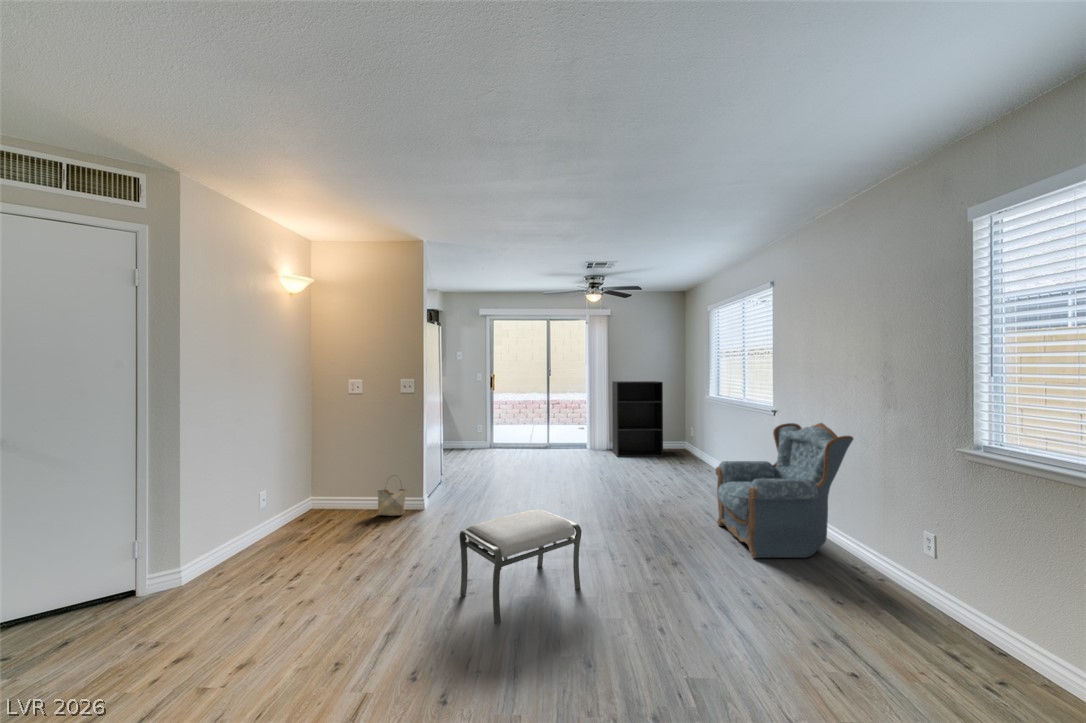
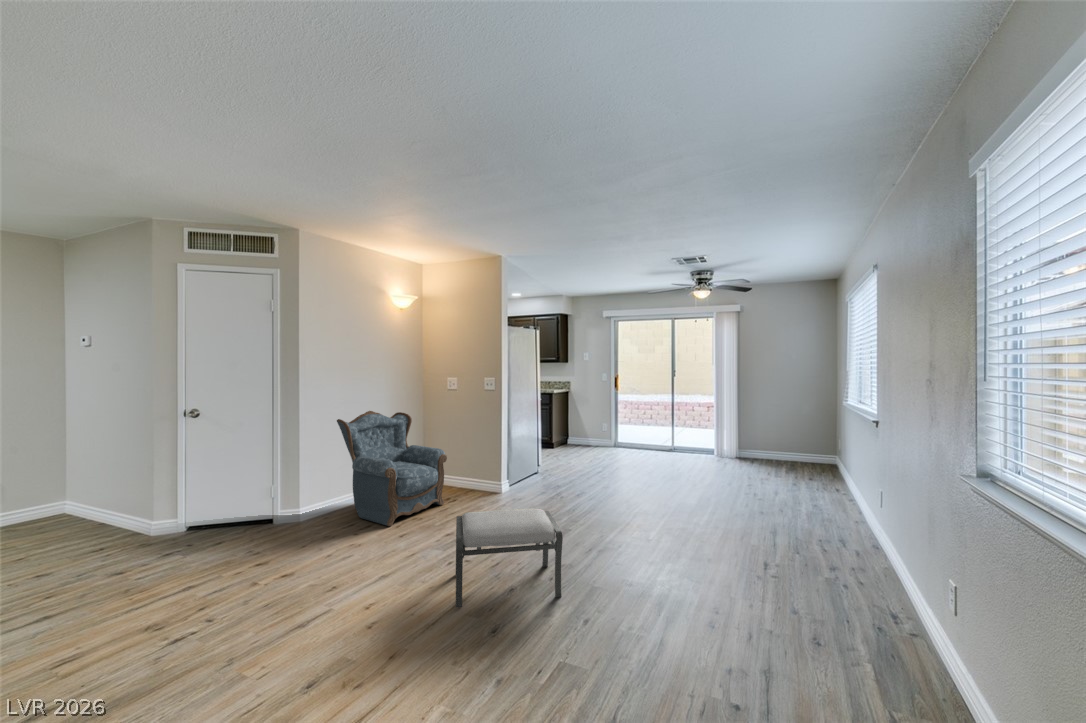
bookshelf: present [612,381,663,457] -> none [741,385,802,476]
armchair: present [716,423,853,558] -> present [337,411,447,526]
woven basket: present [378,481,406,516] -> none [463,460,486,496]

